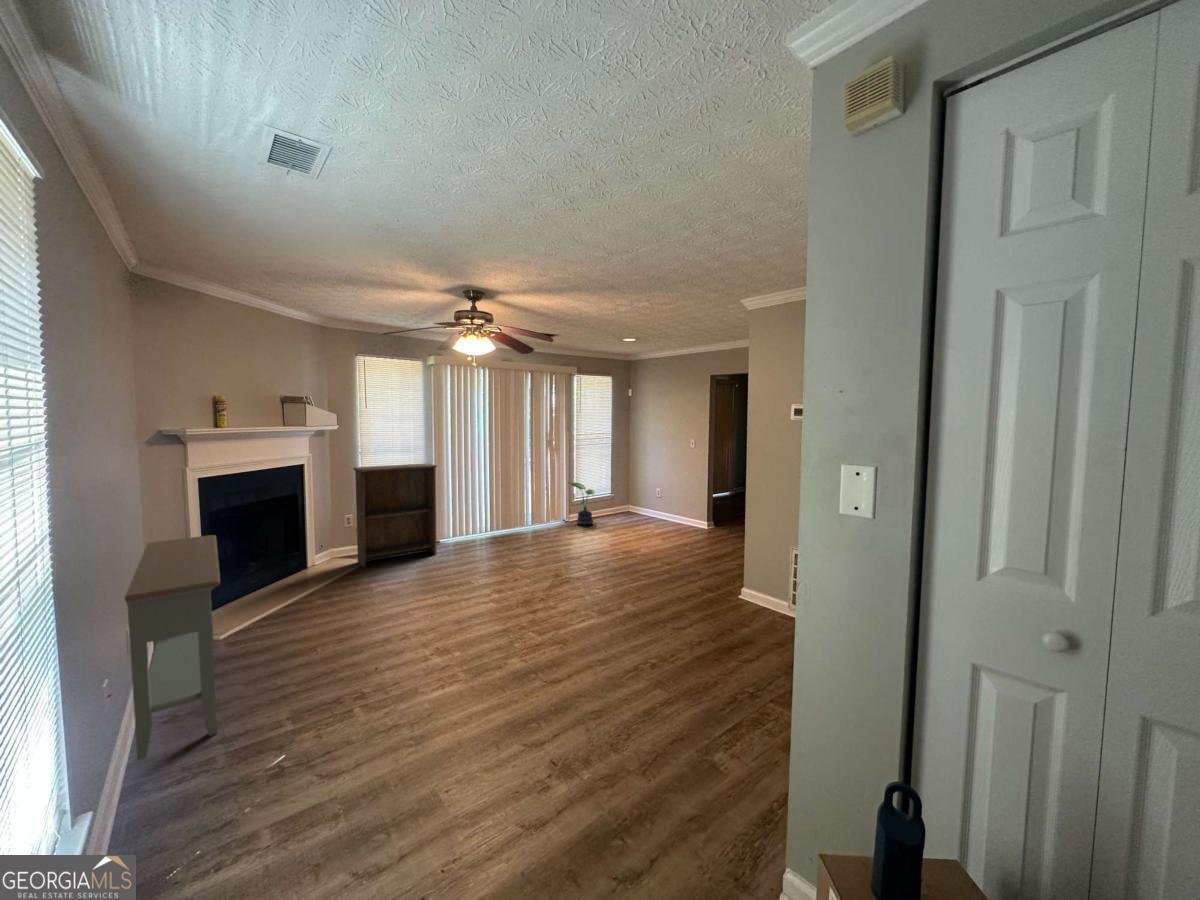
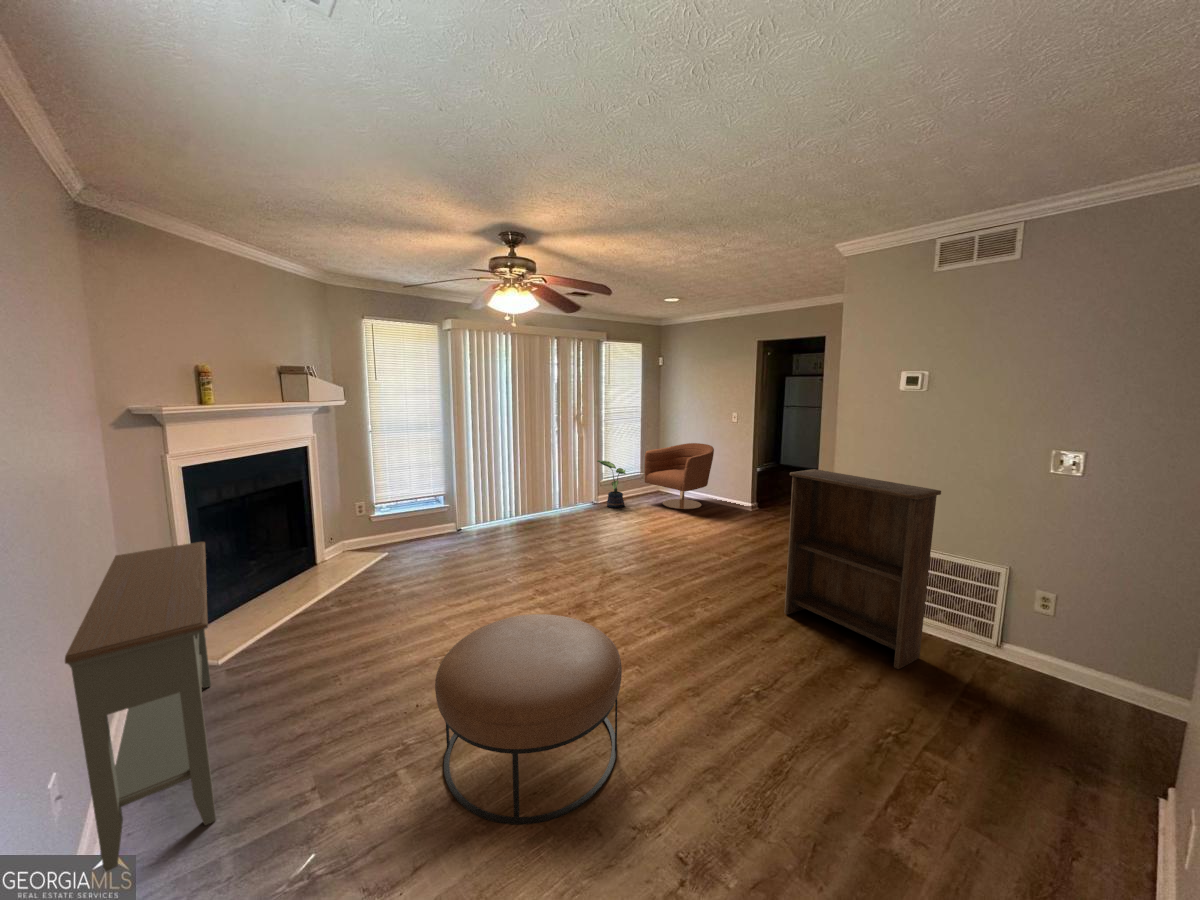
bookshelf: present [353,463,437,567] -> present [784,469,941,669]
armchair: none [613,467,676,528] -> present [645,443,714,509]
ottoman: none [386,595,532,739] -> present [435,614,622,824]

